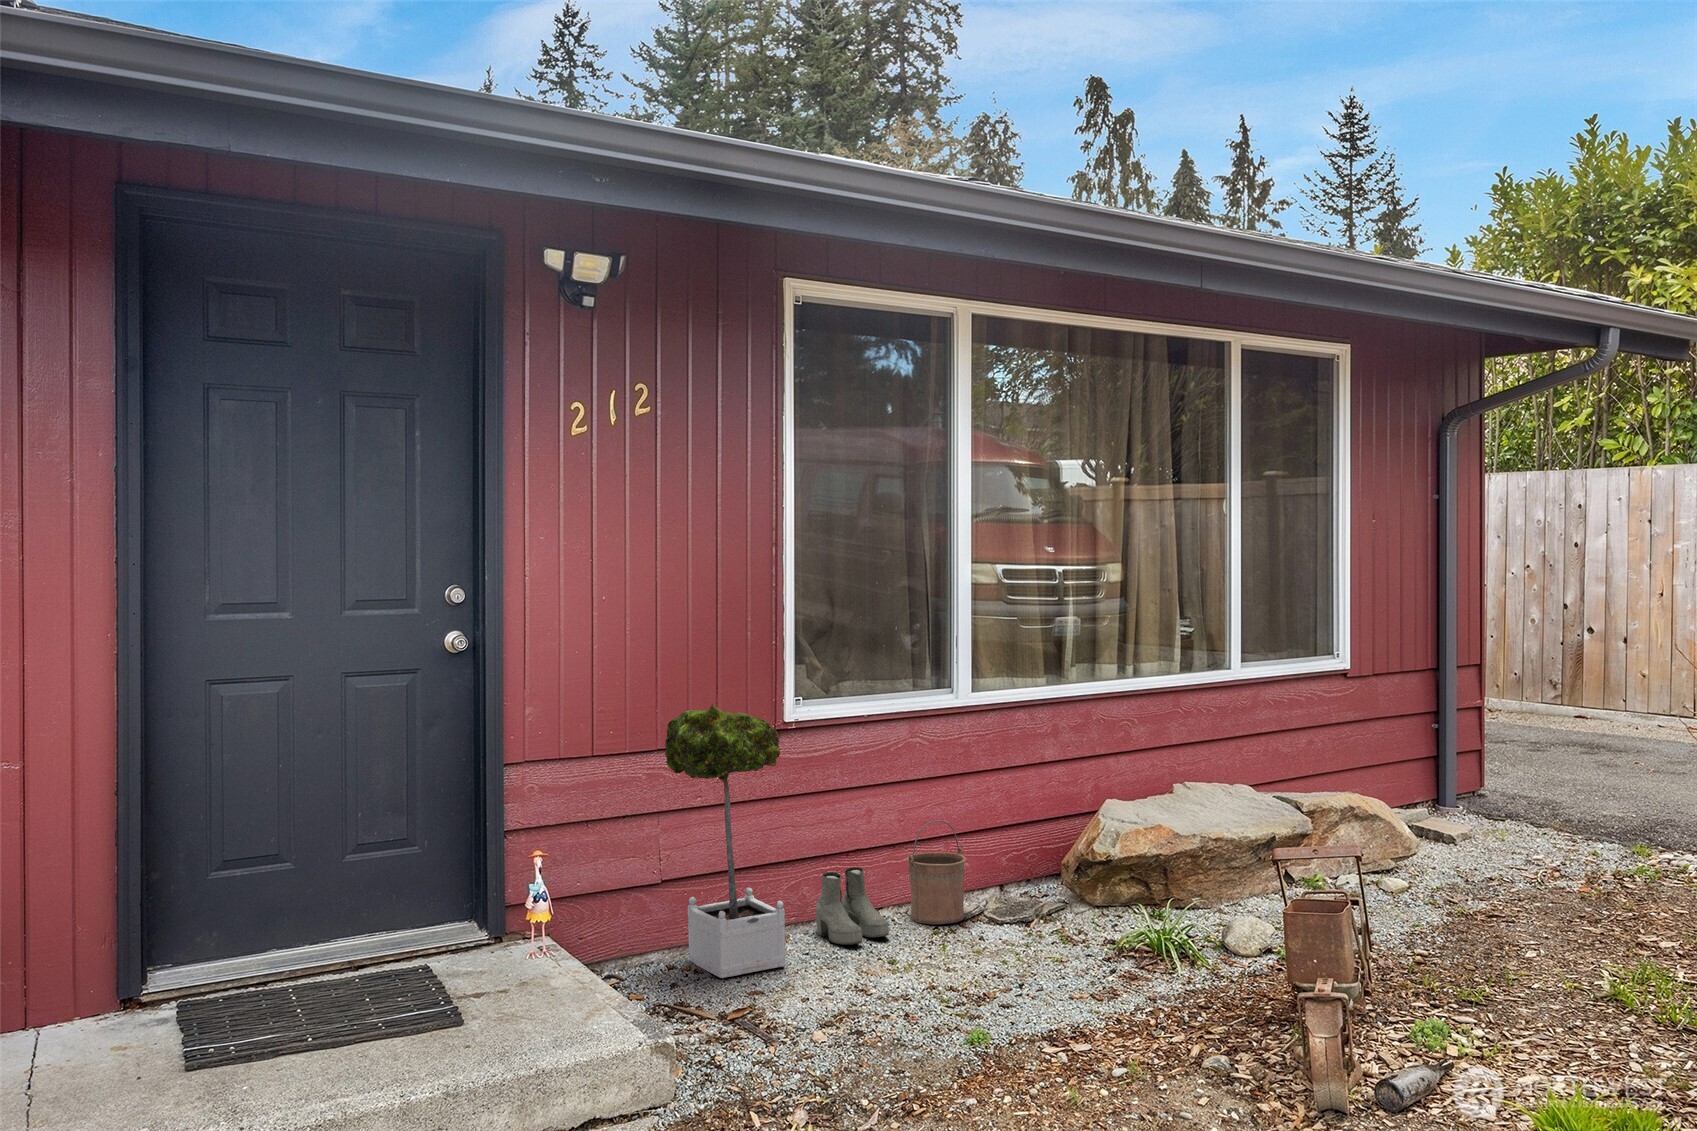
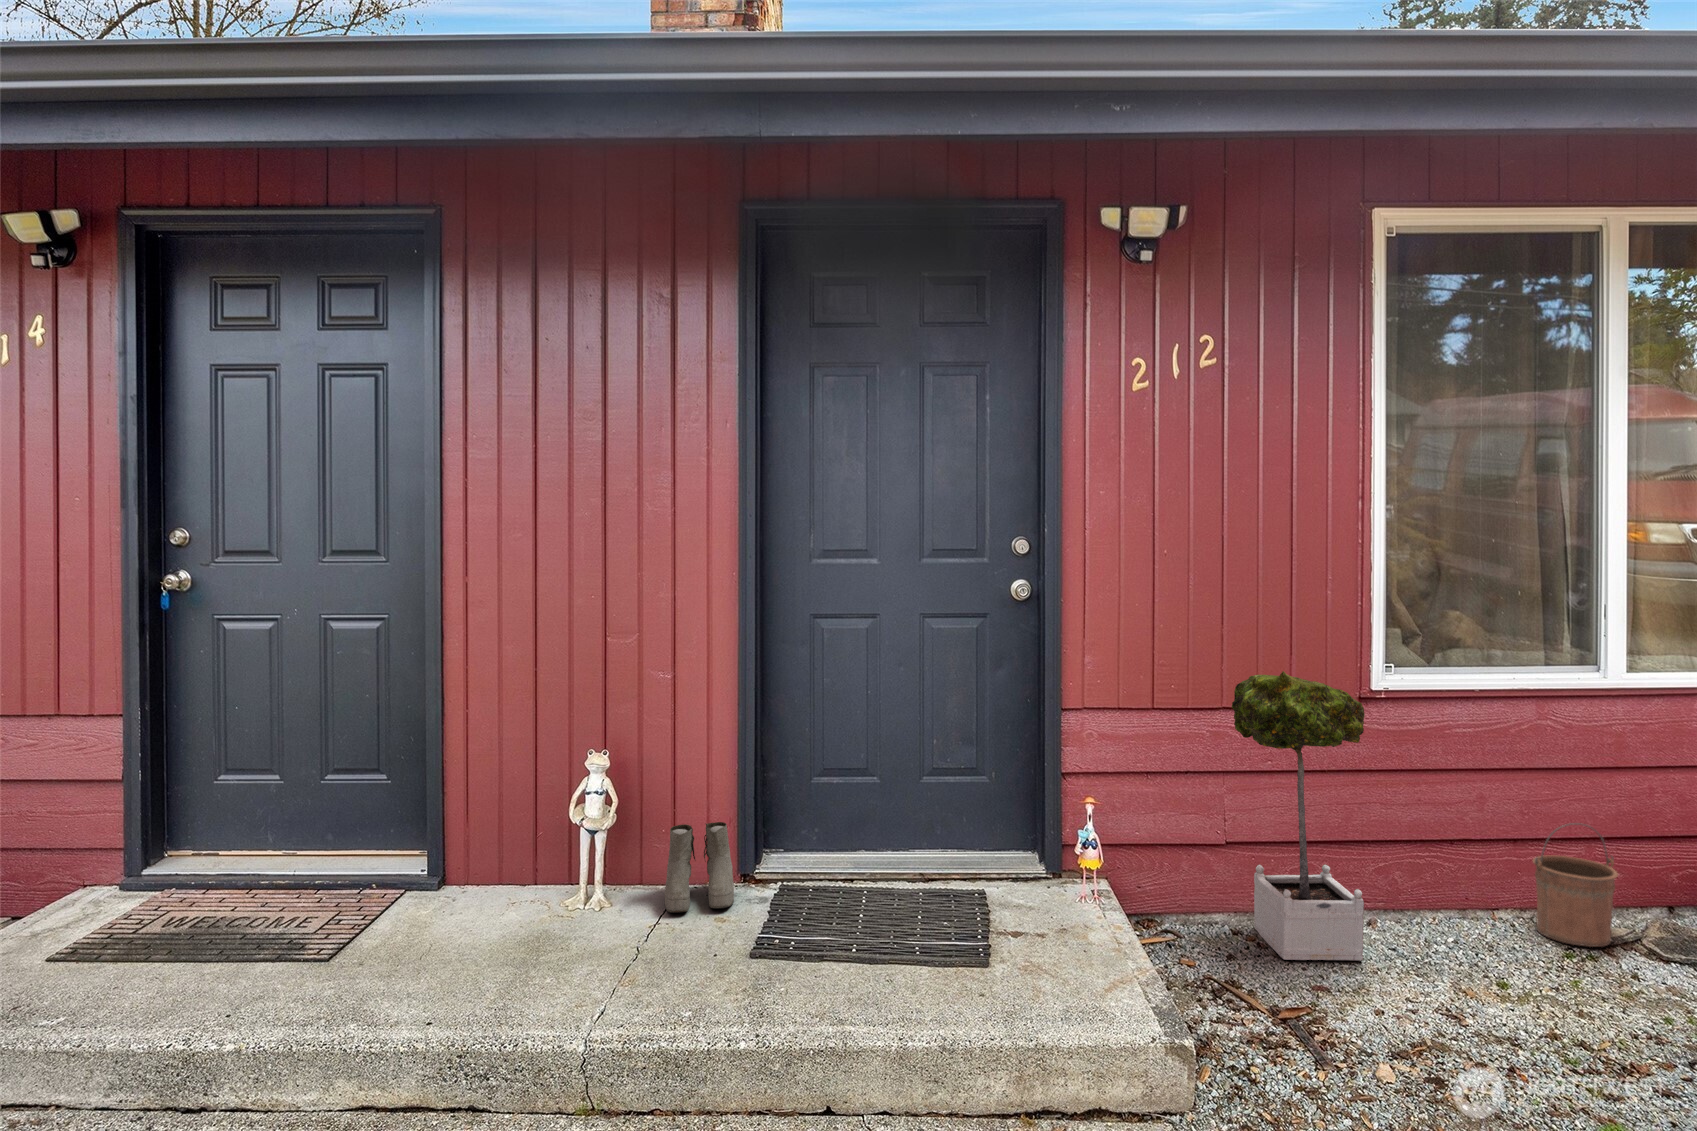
boots: present [815,867,889,945] -> present [665,822,734,913]

